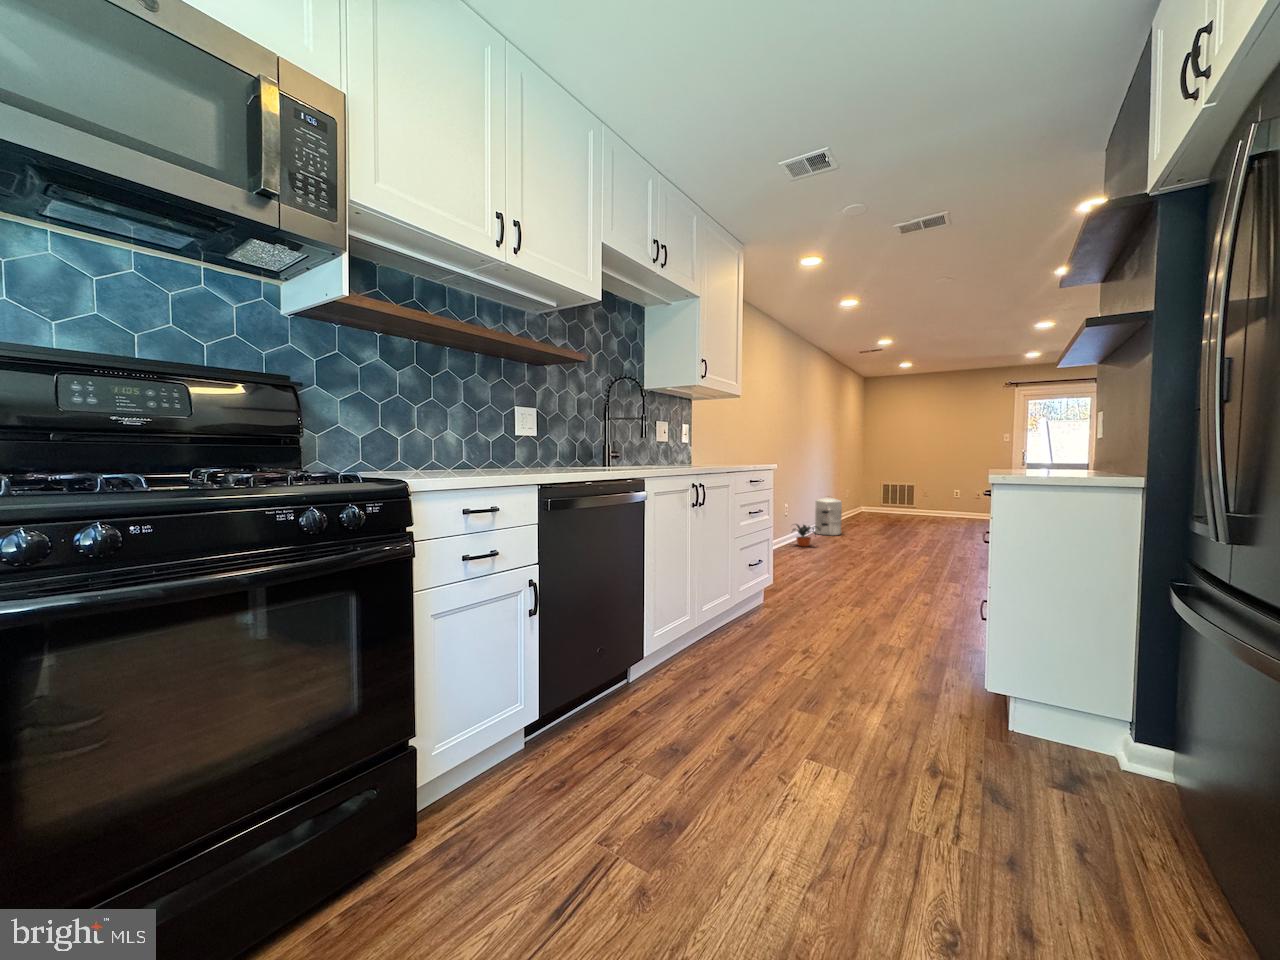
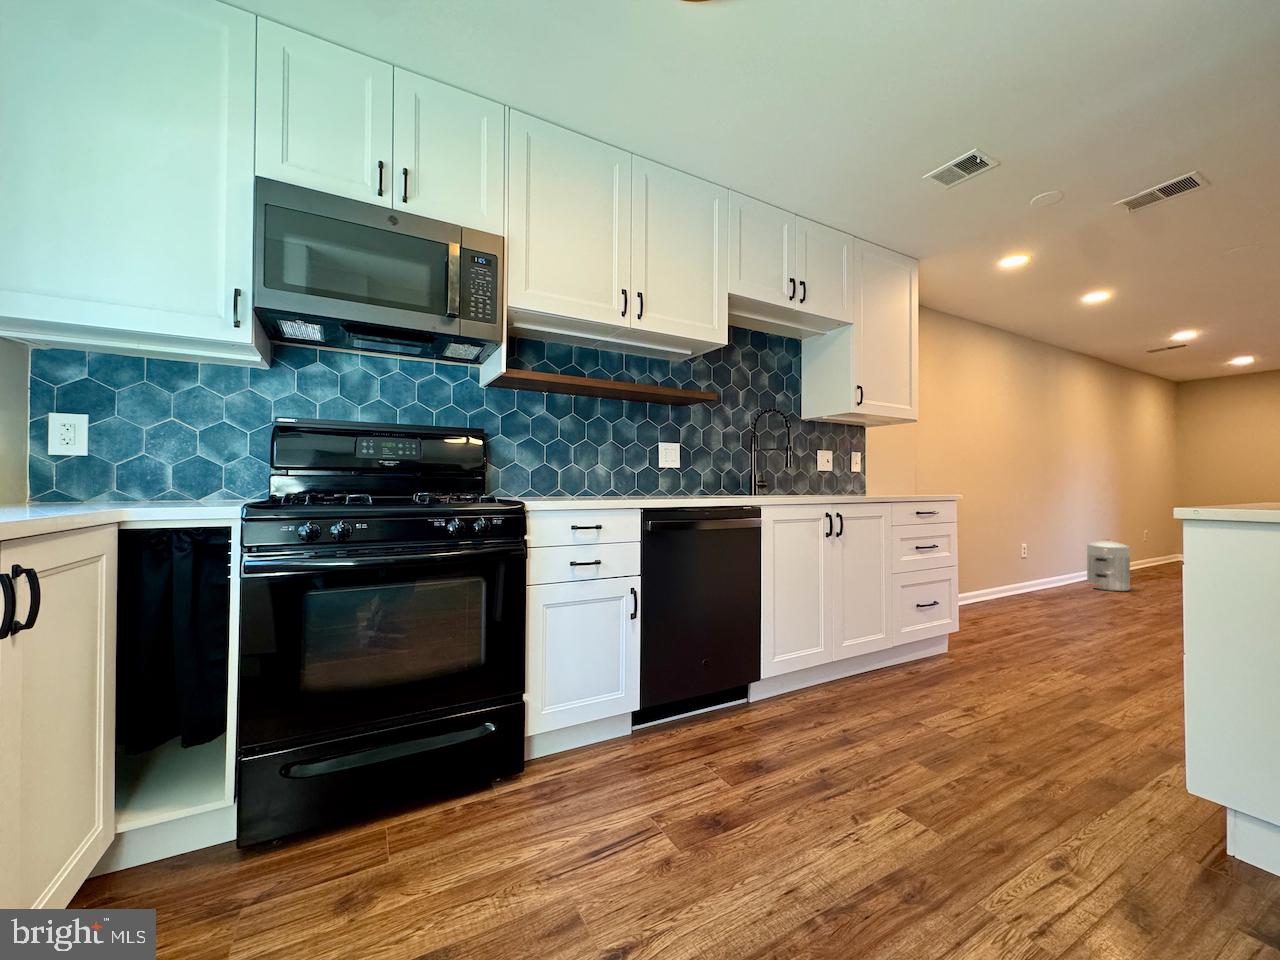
potted plant: present [793,524,820,546] -> none [1037,571,1083,601]

